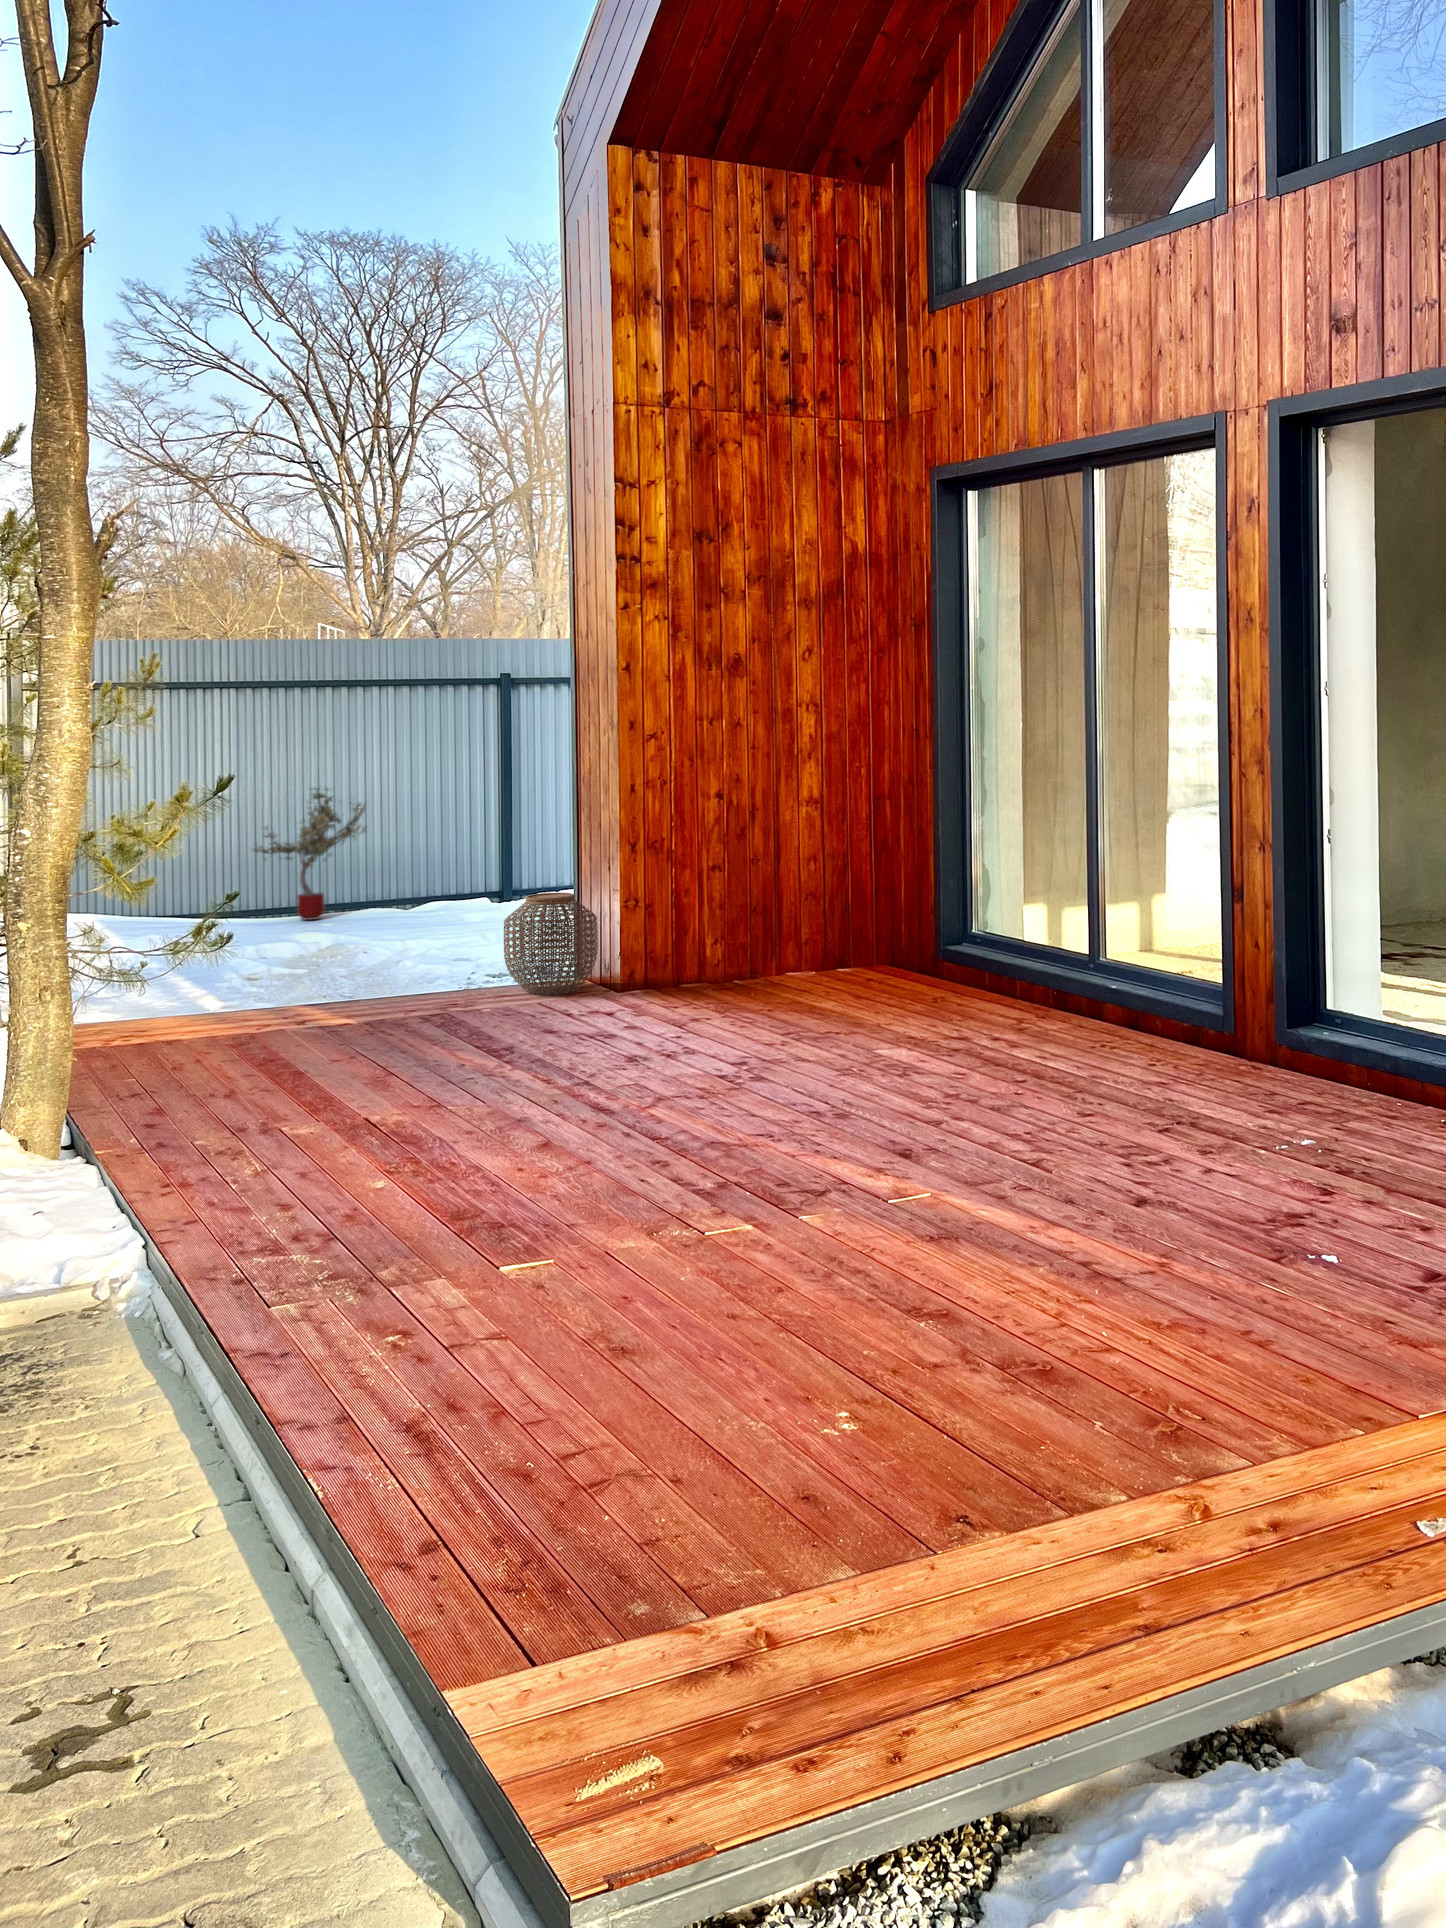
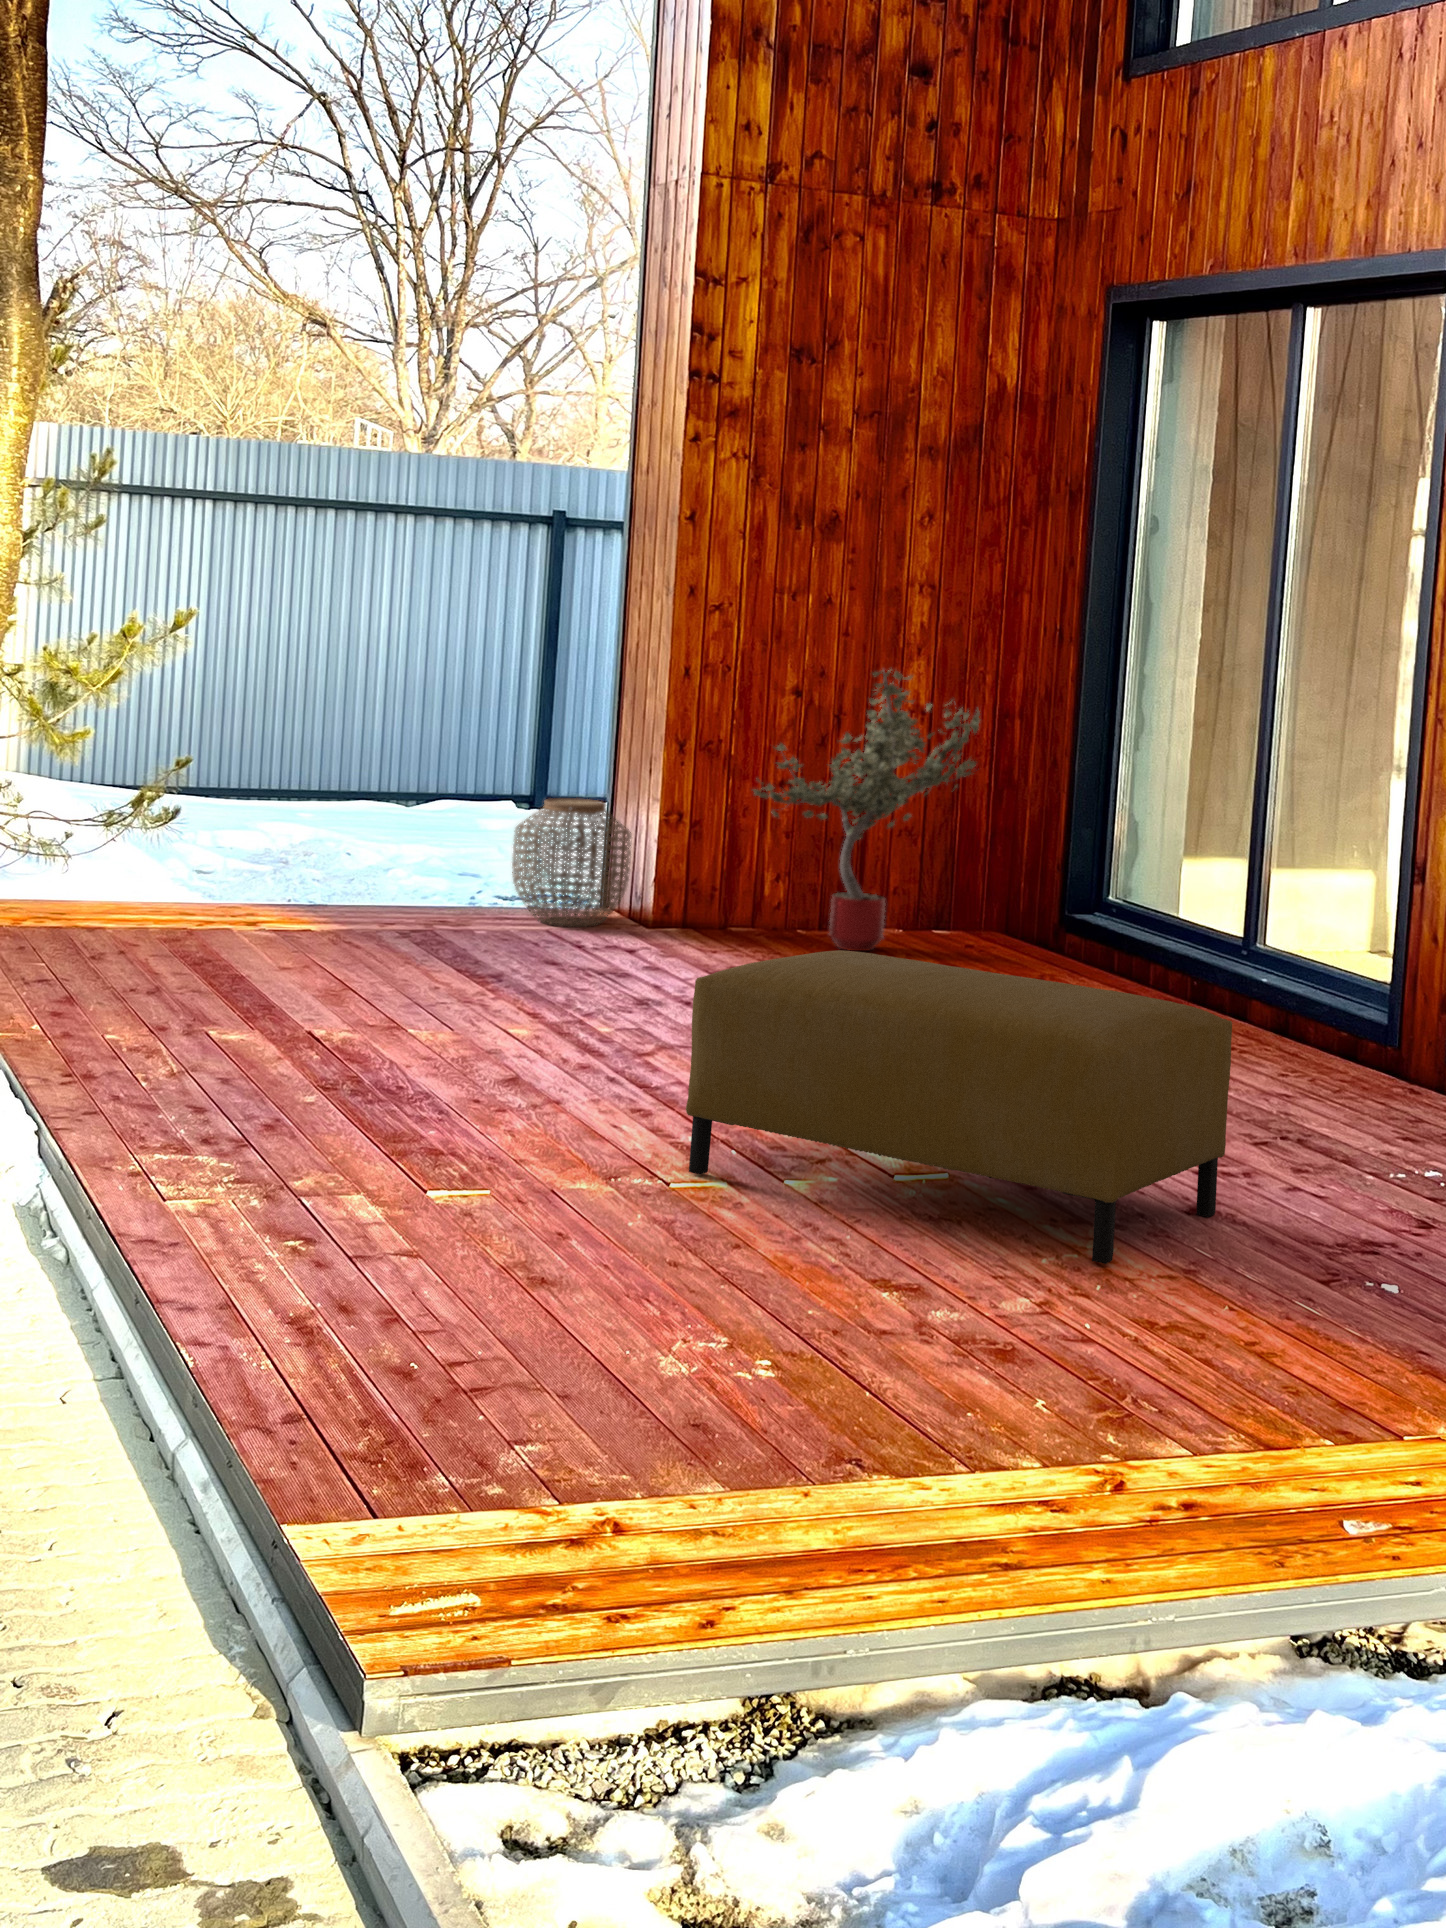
potted tree: present [253,788,366,920] -> present [753,670,980,951]
ottoman: none [714,1006,1165,1258] -> present [686,950,1232,1264]

